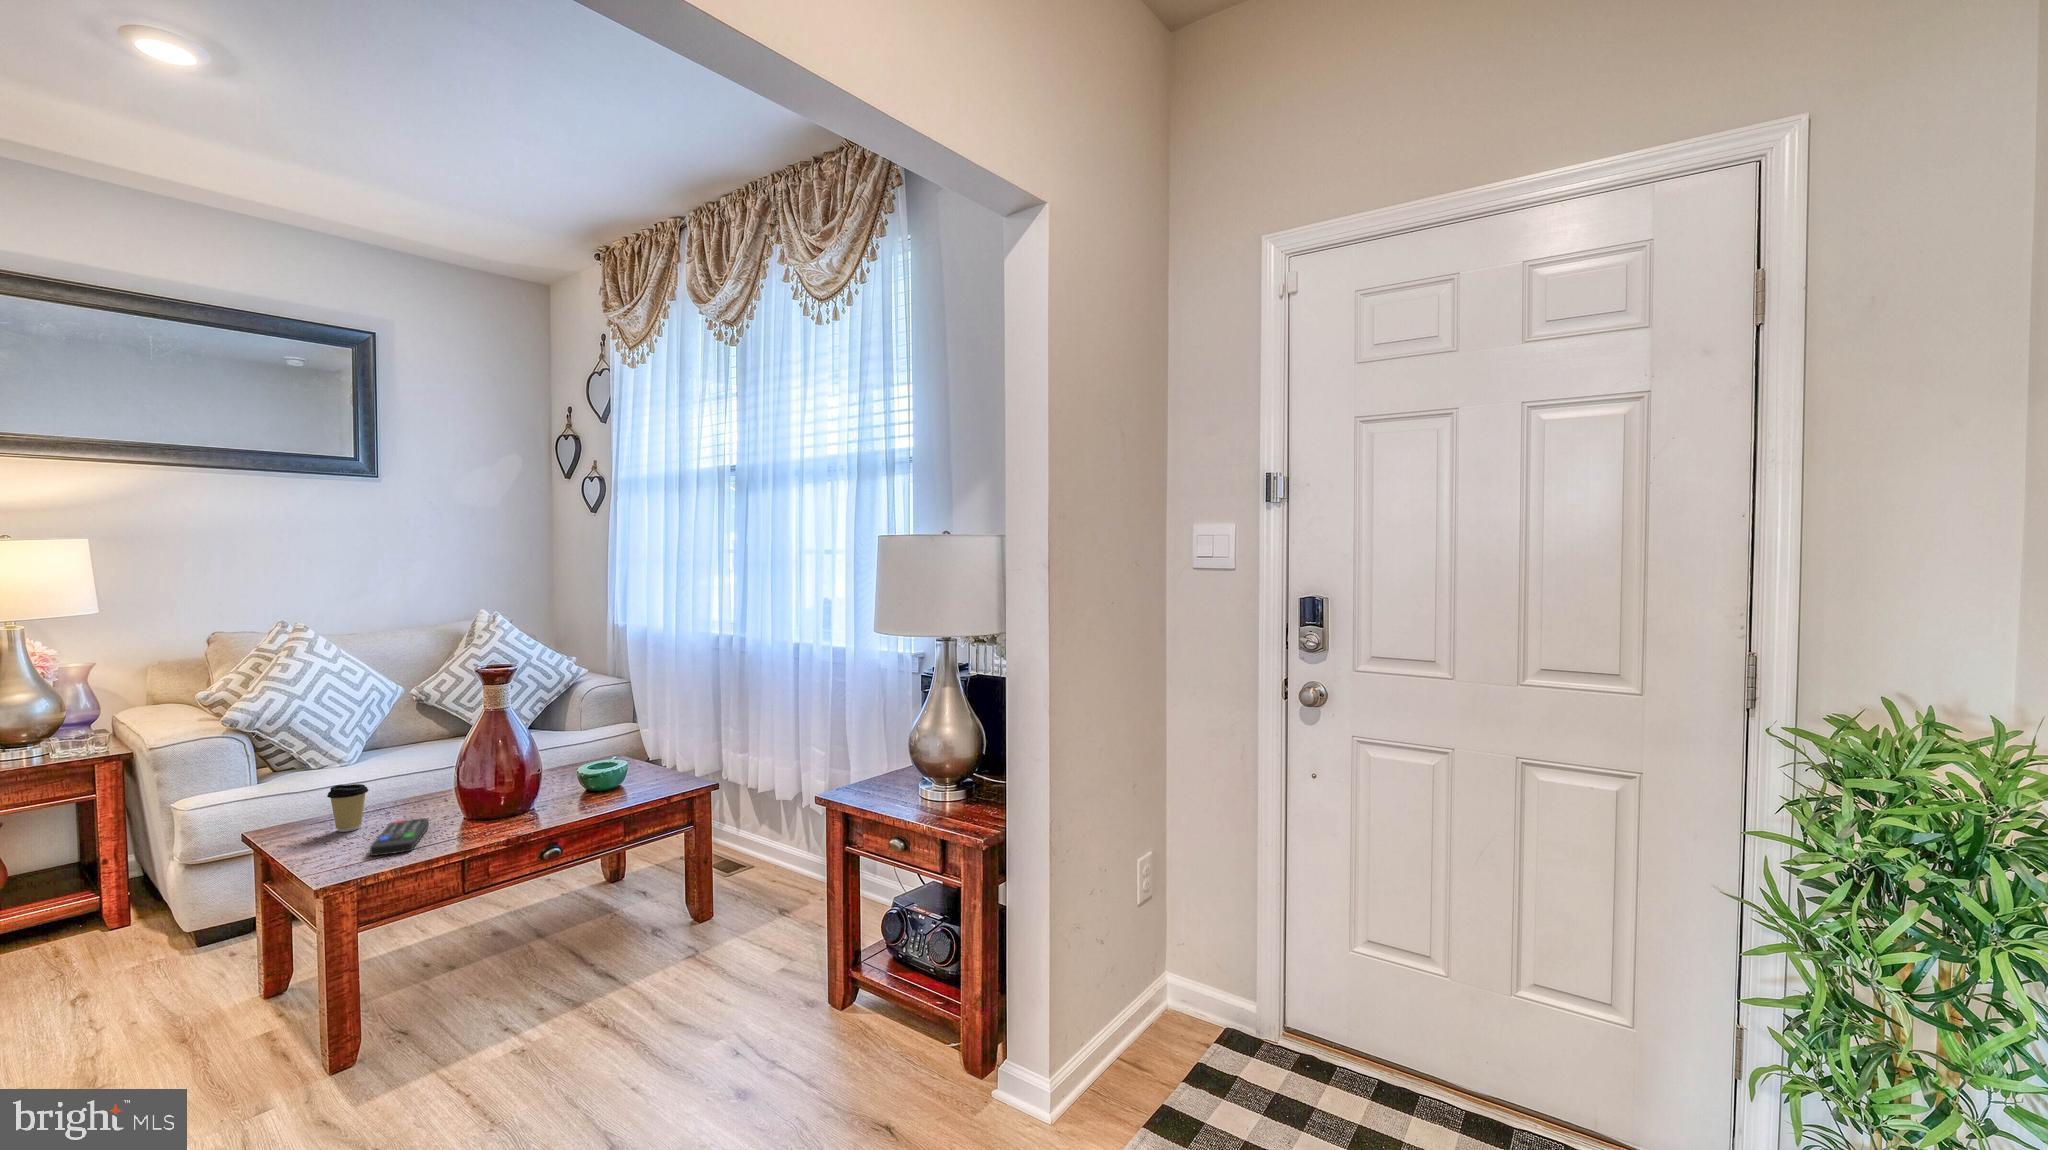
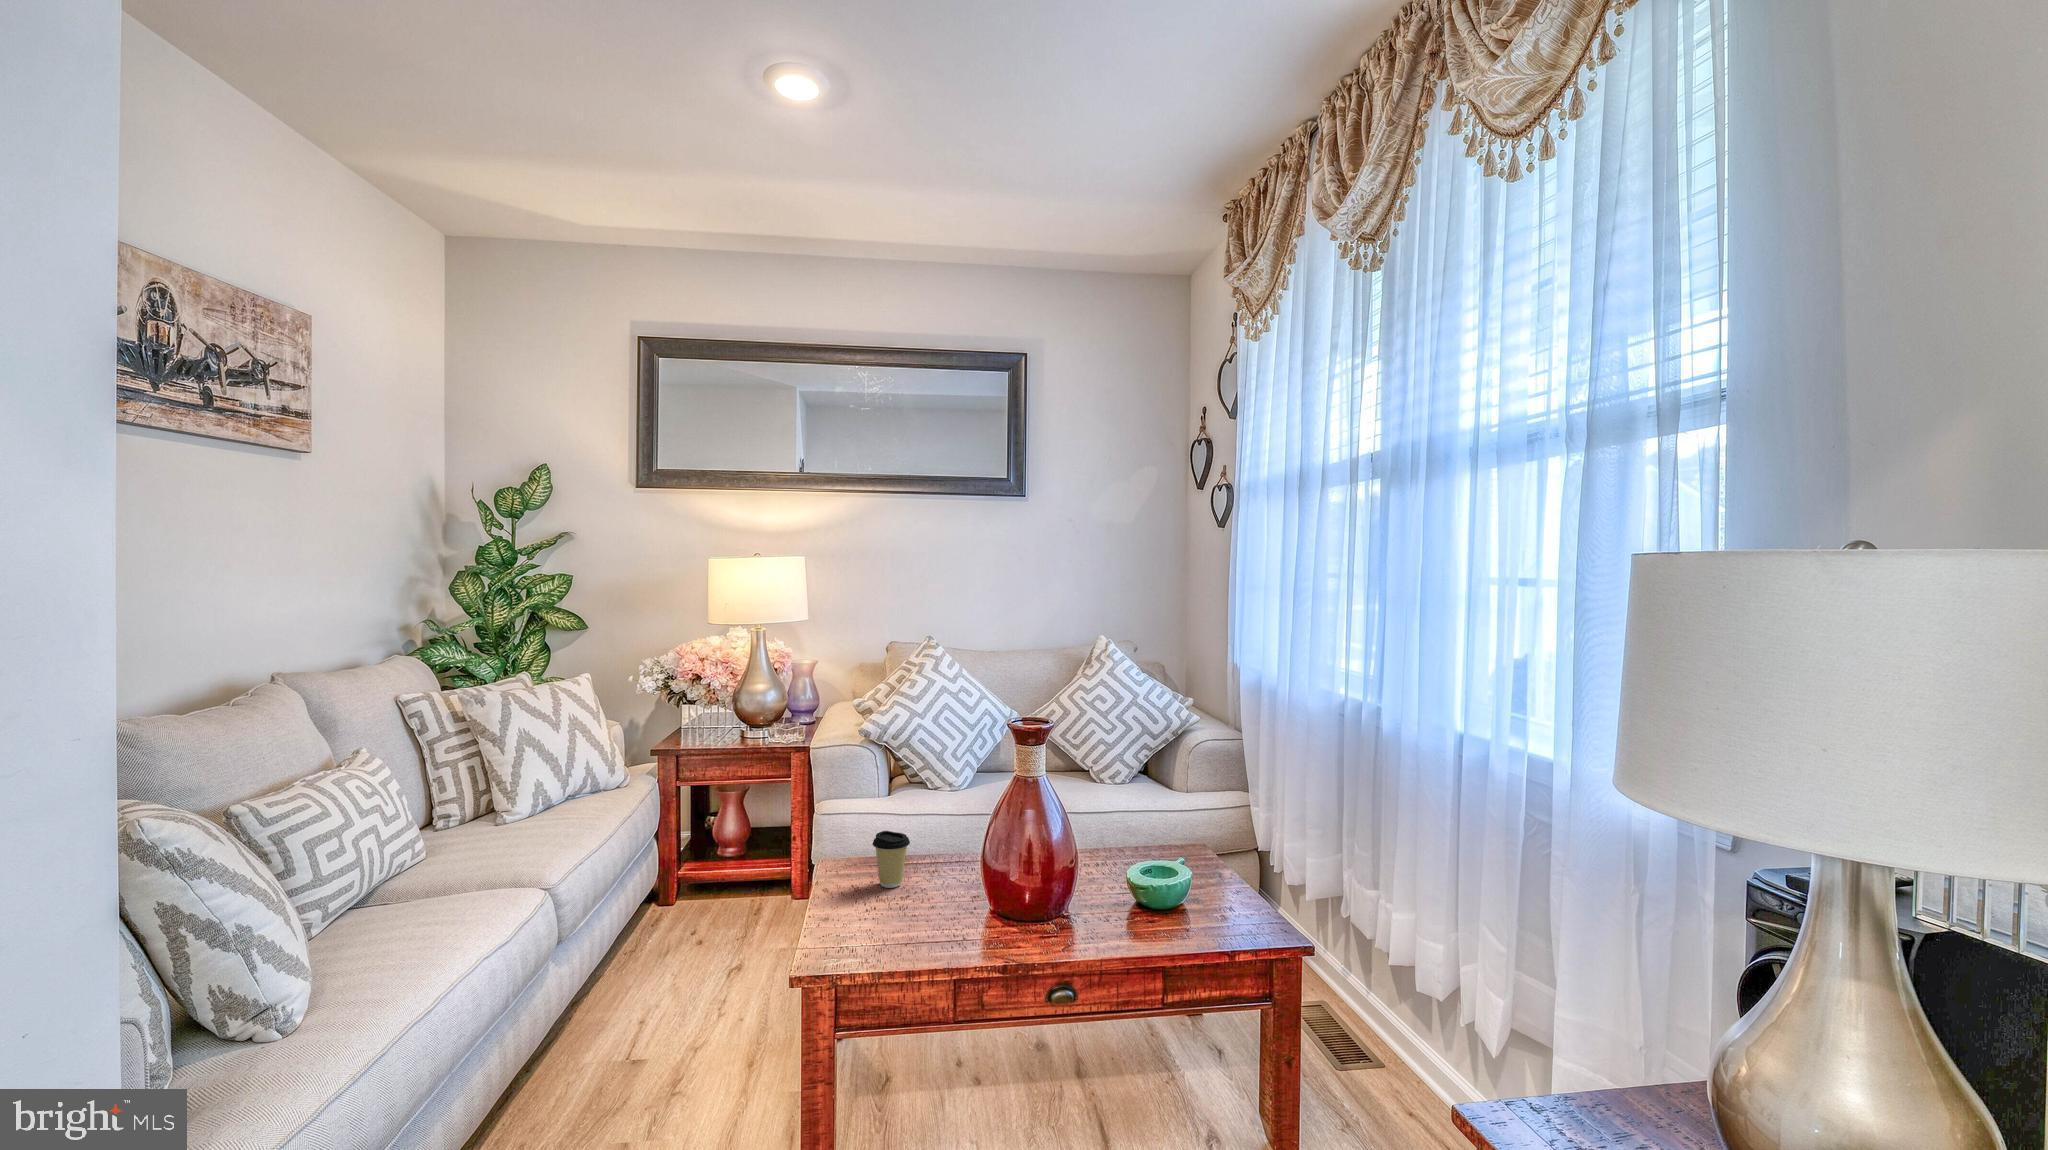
remote control: present [370,818,429,856] -> none [871,891,952,945]

